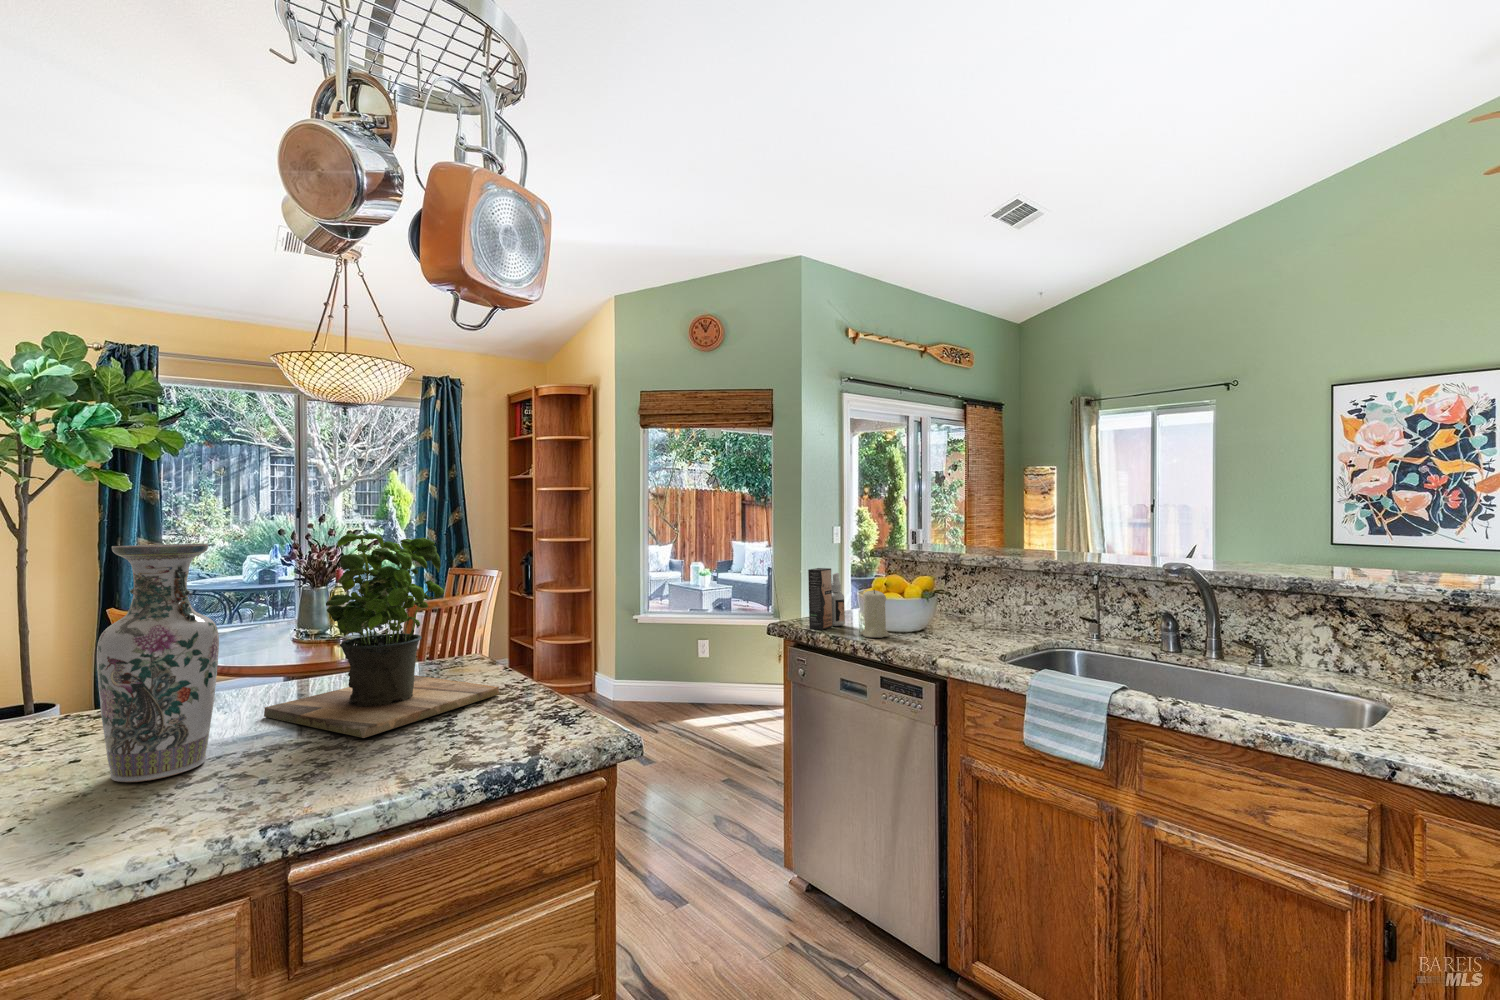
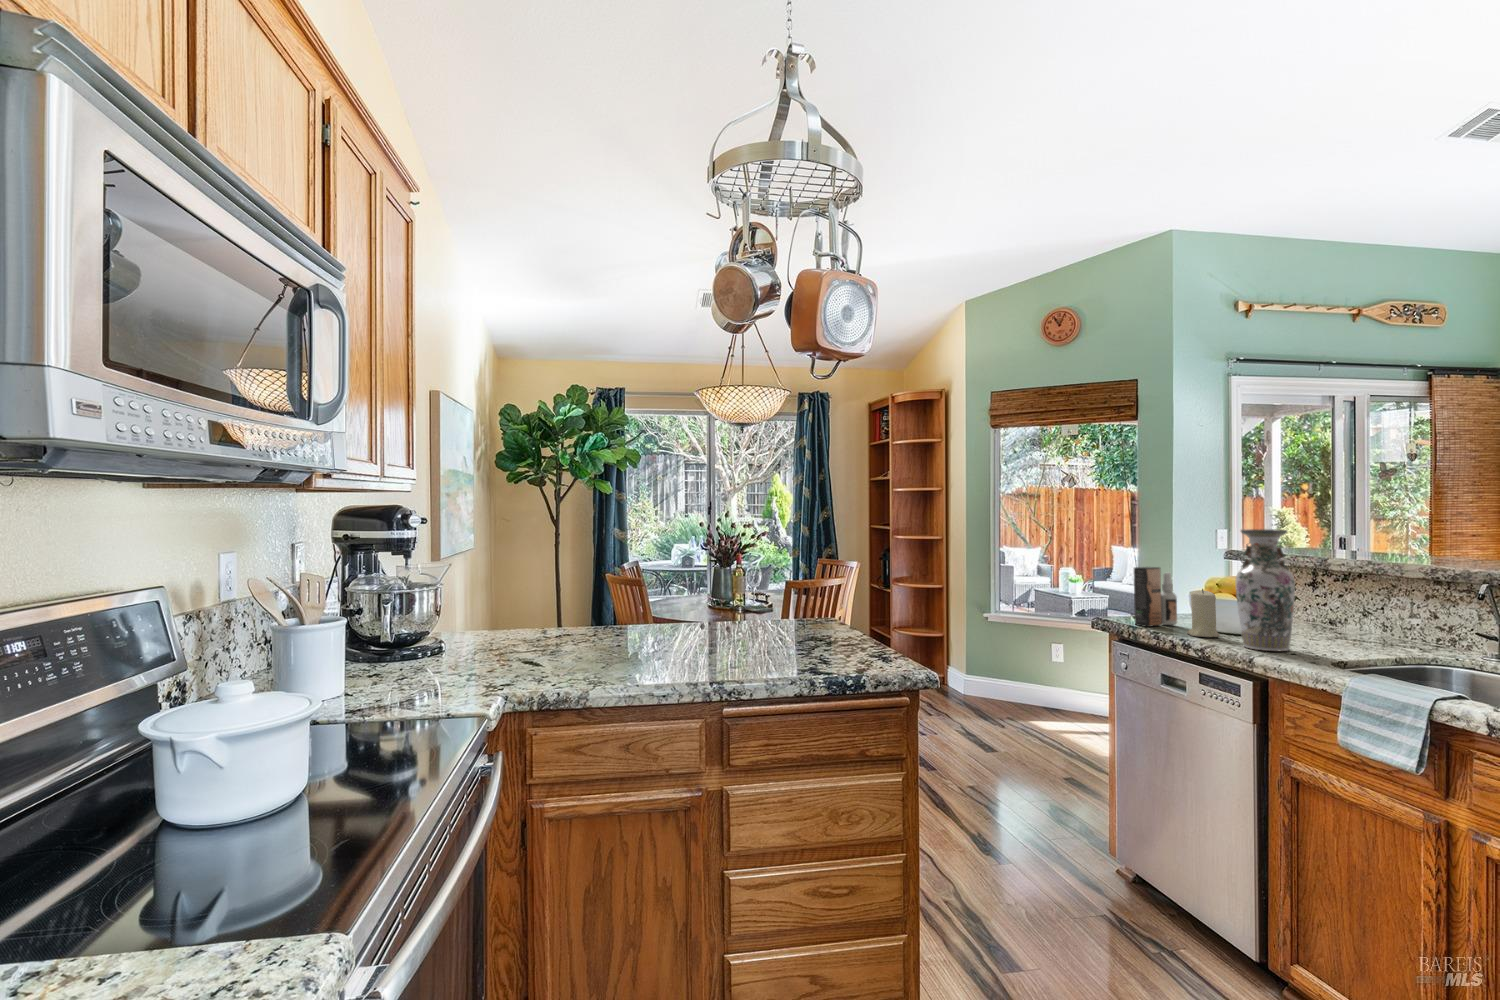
potted plant: present [264,533,499,738] -> none [705,522,843,650]
vase: present [97,544,219,782] -> present [1236,529,1295,651]

